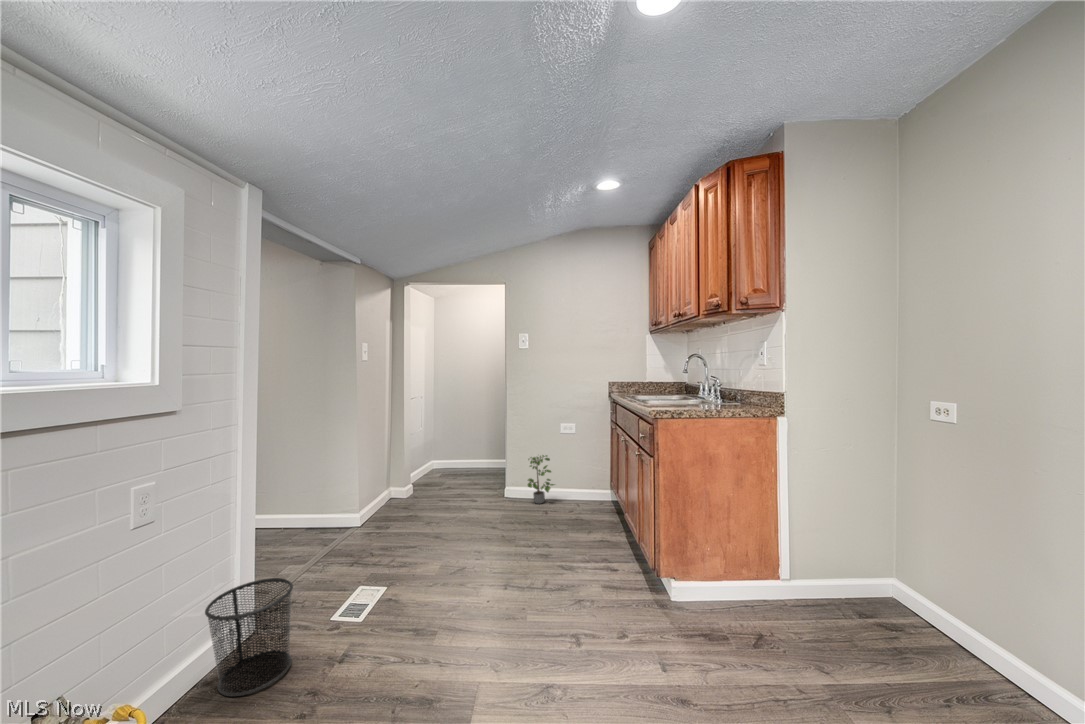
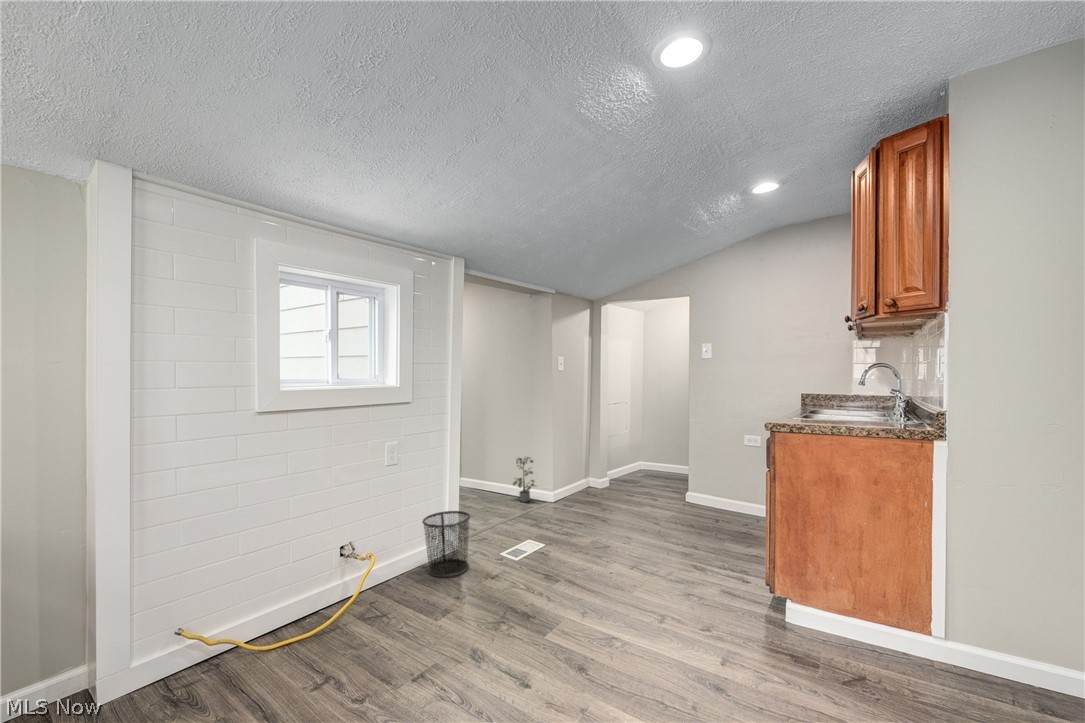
potted plant: present [528,455,554,504] -> present [513,457,535,502]

